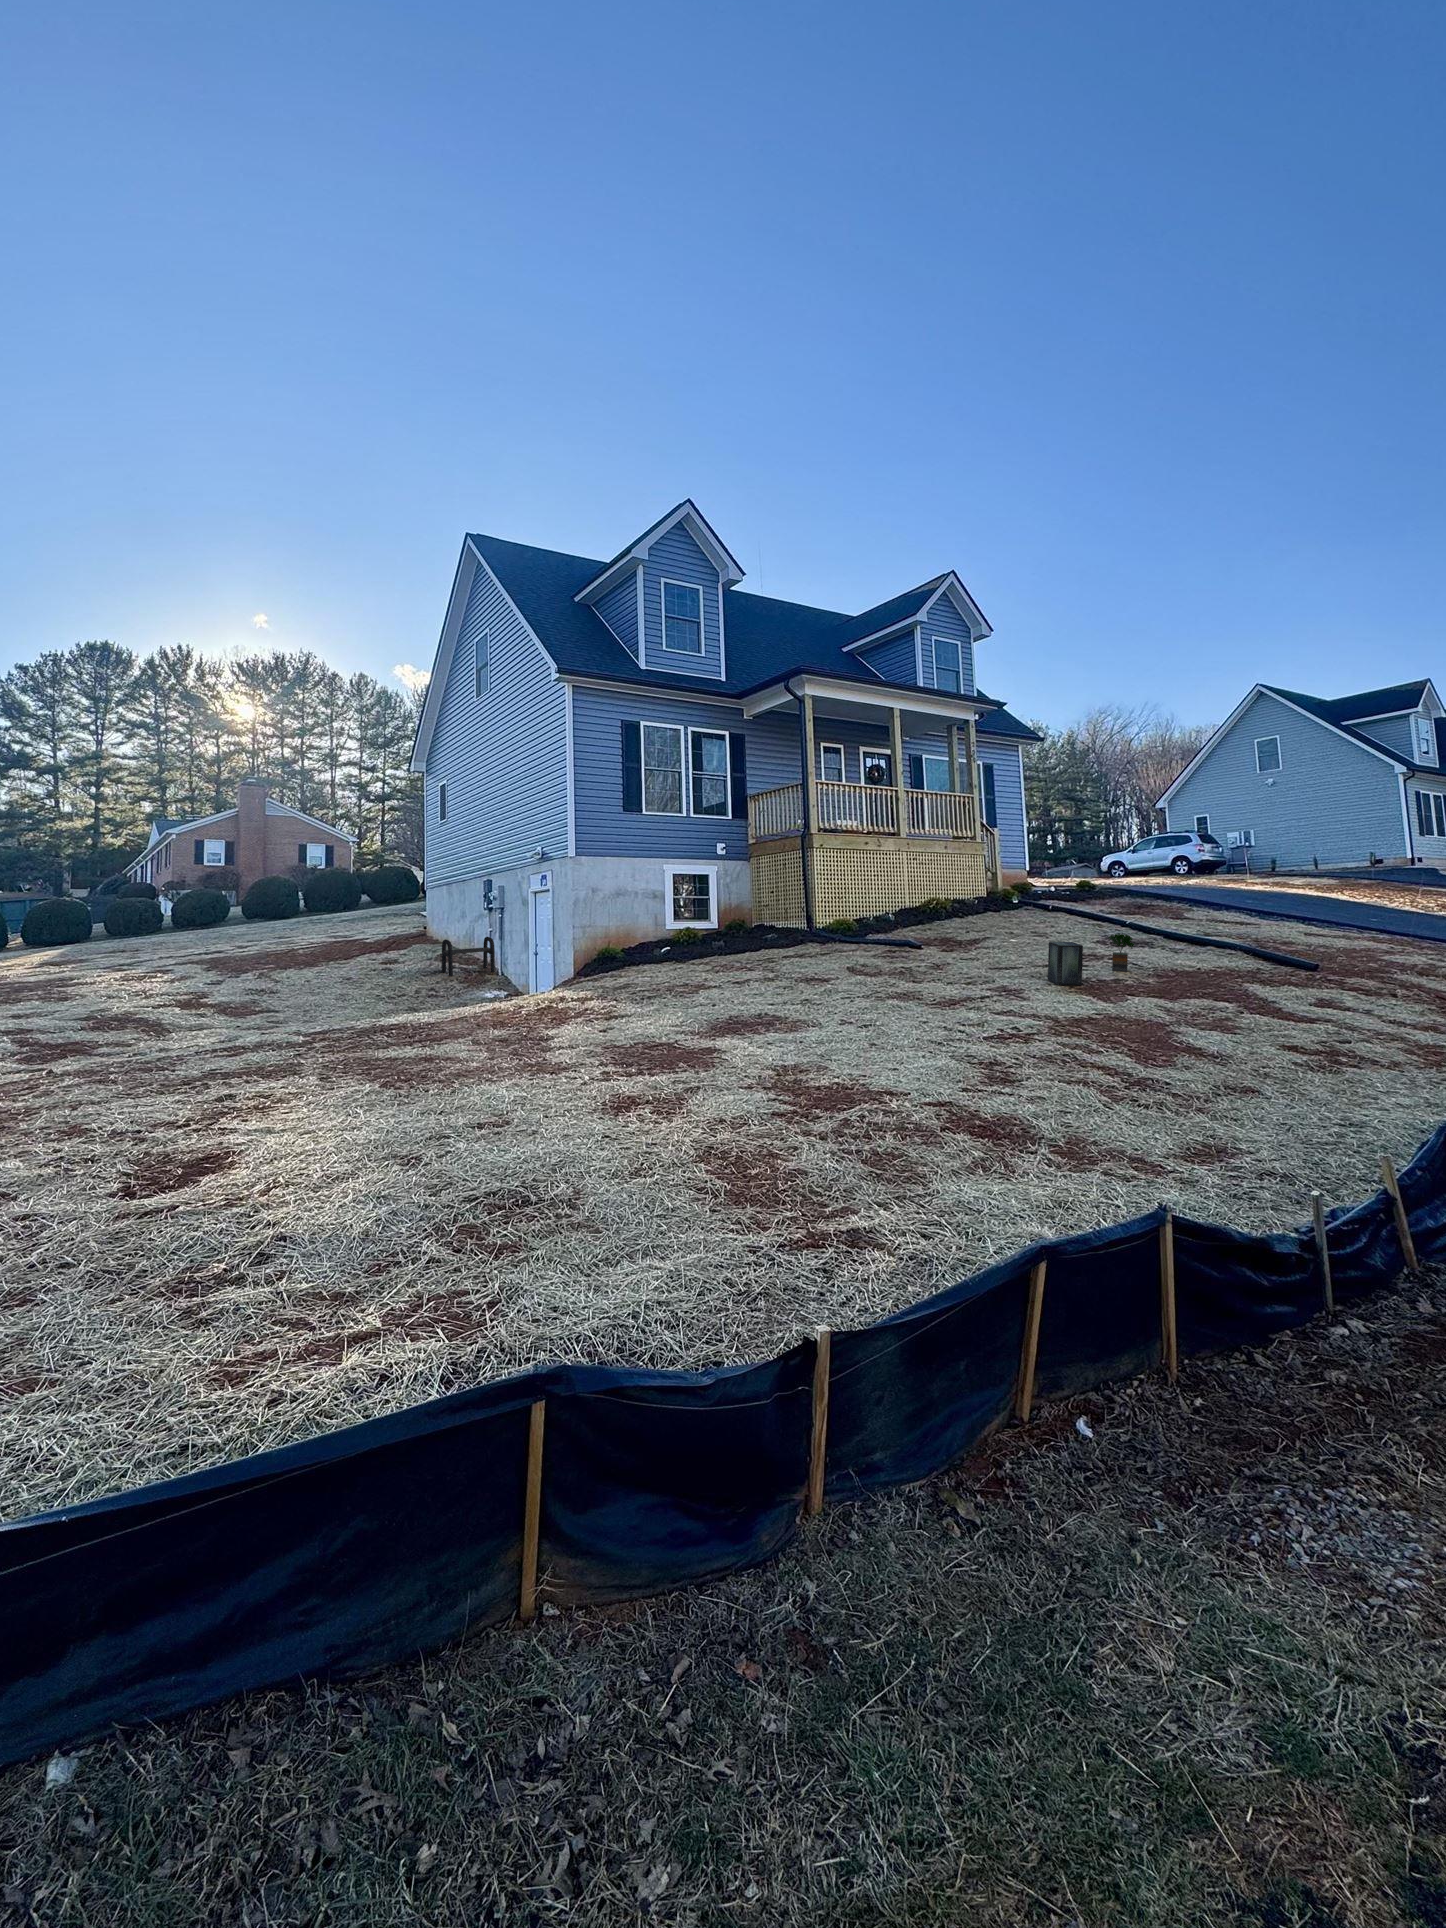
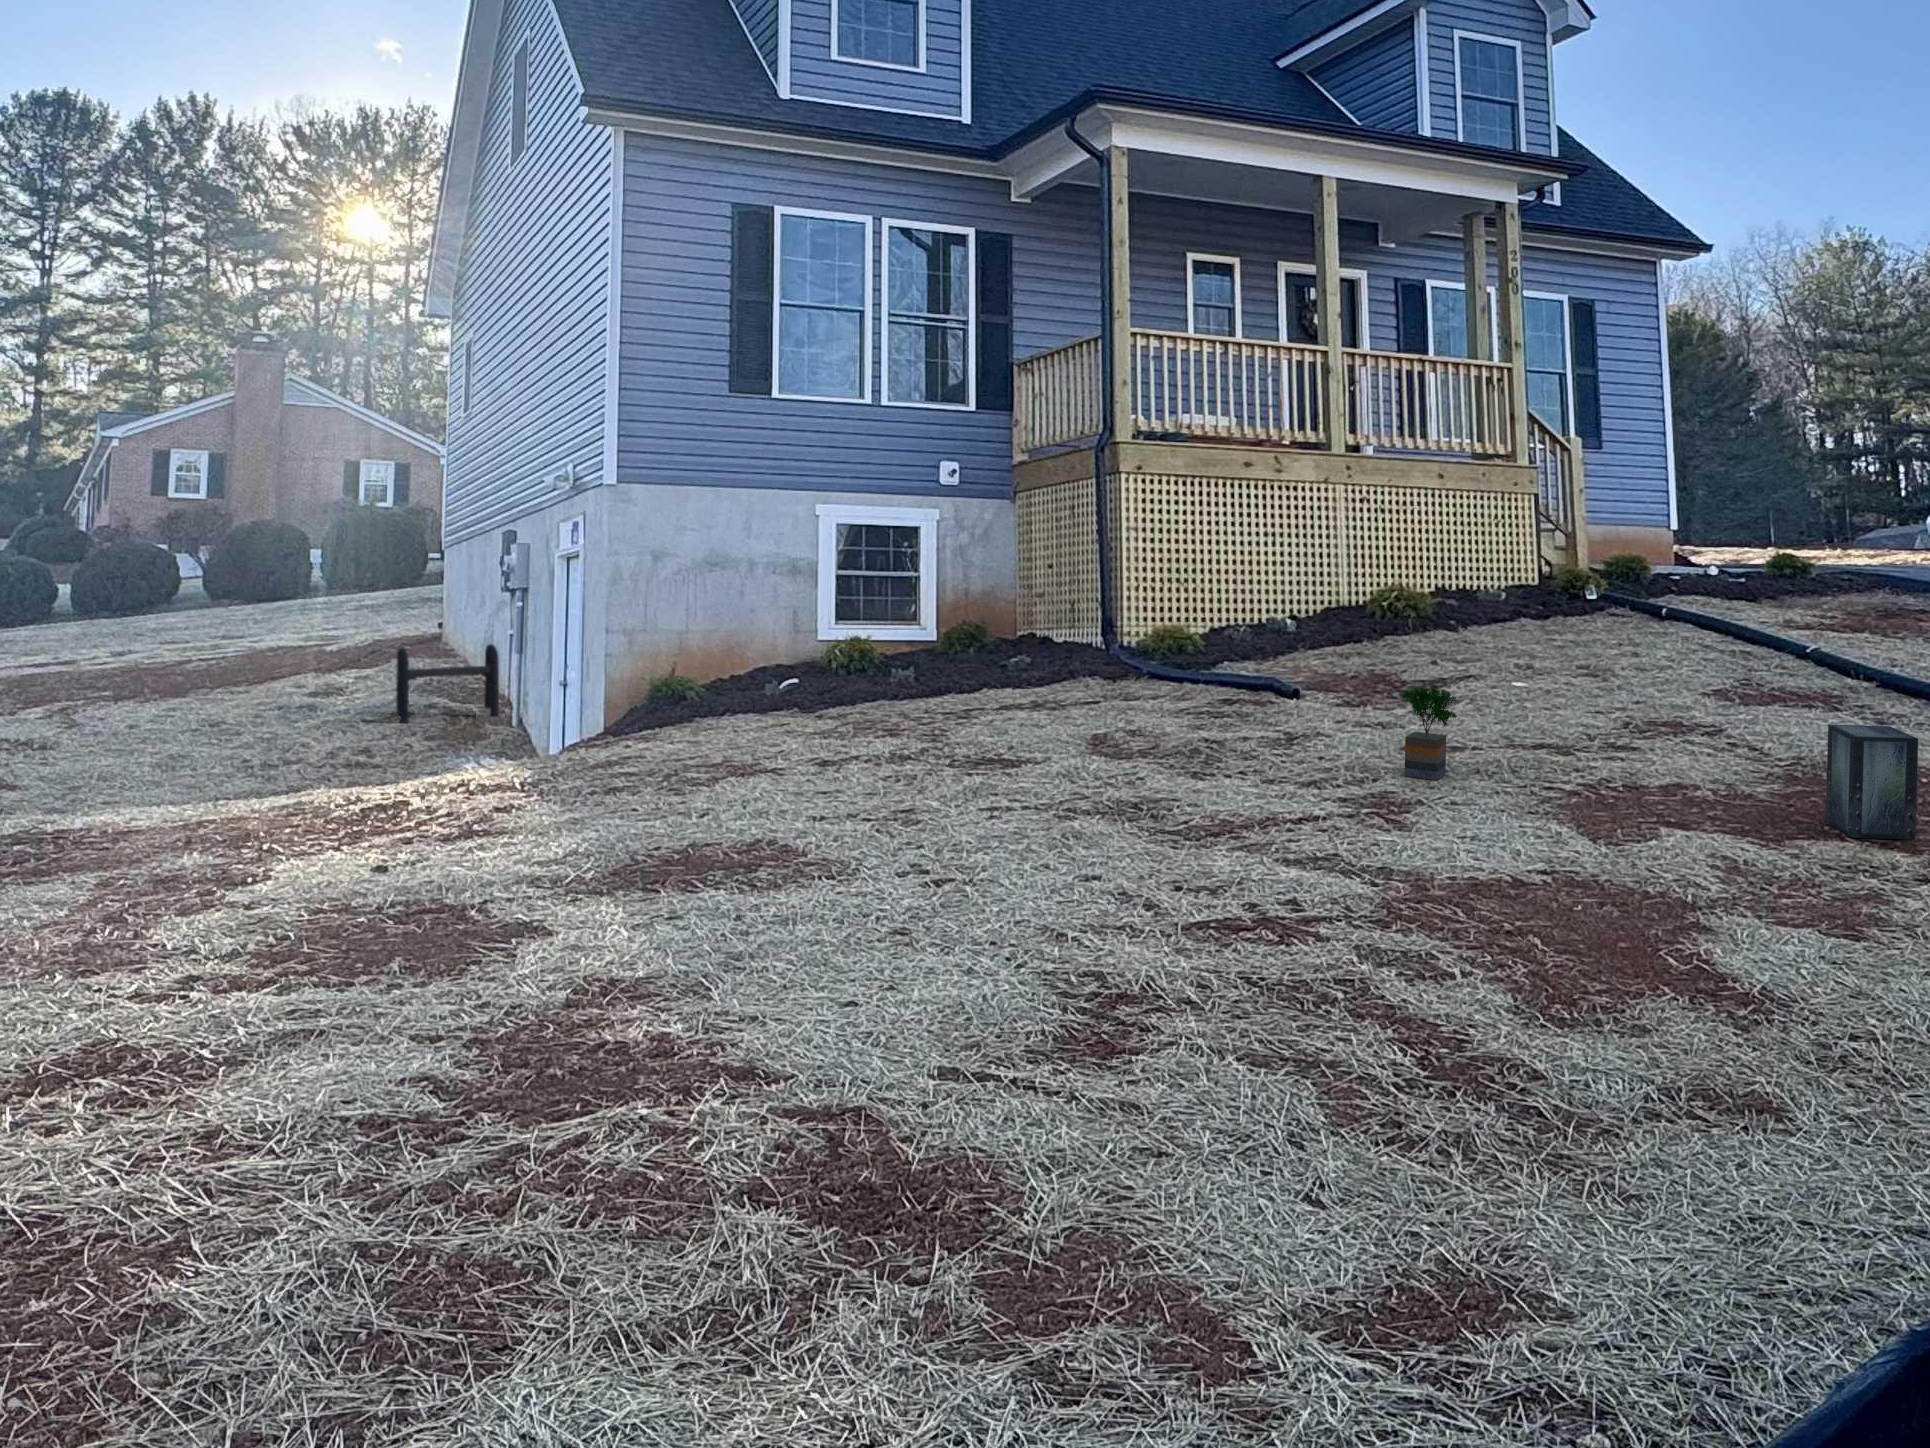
potted tree: present [1109,934,1134,971] -> present [1401,687,1458,780]
storage box: present [1048,942,1083,985] -> present [1826,725,1918,839]

